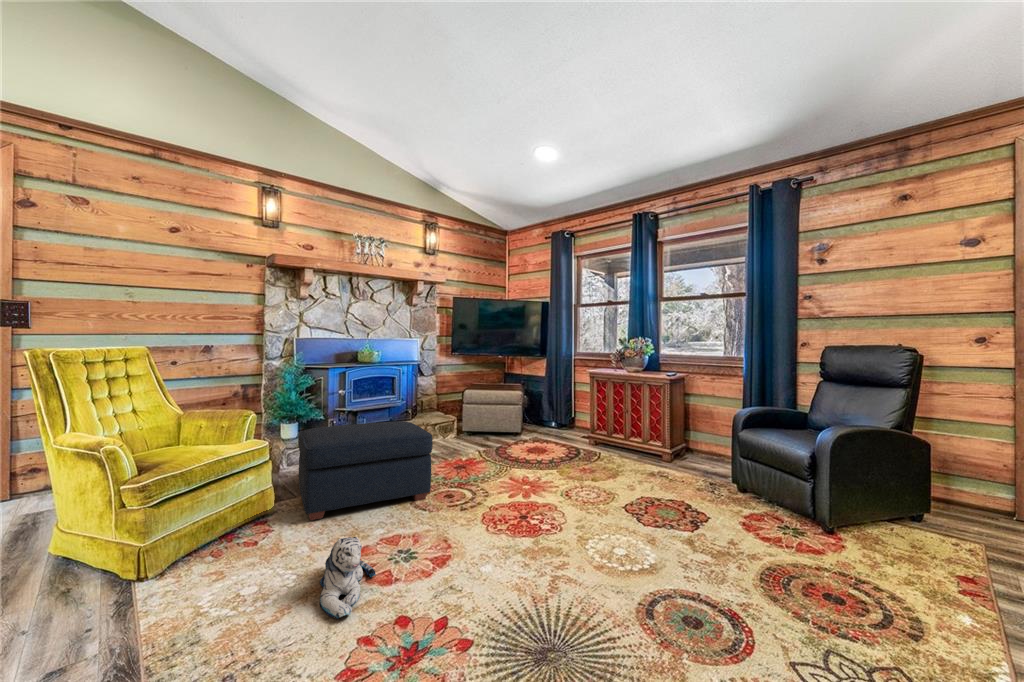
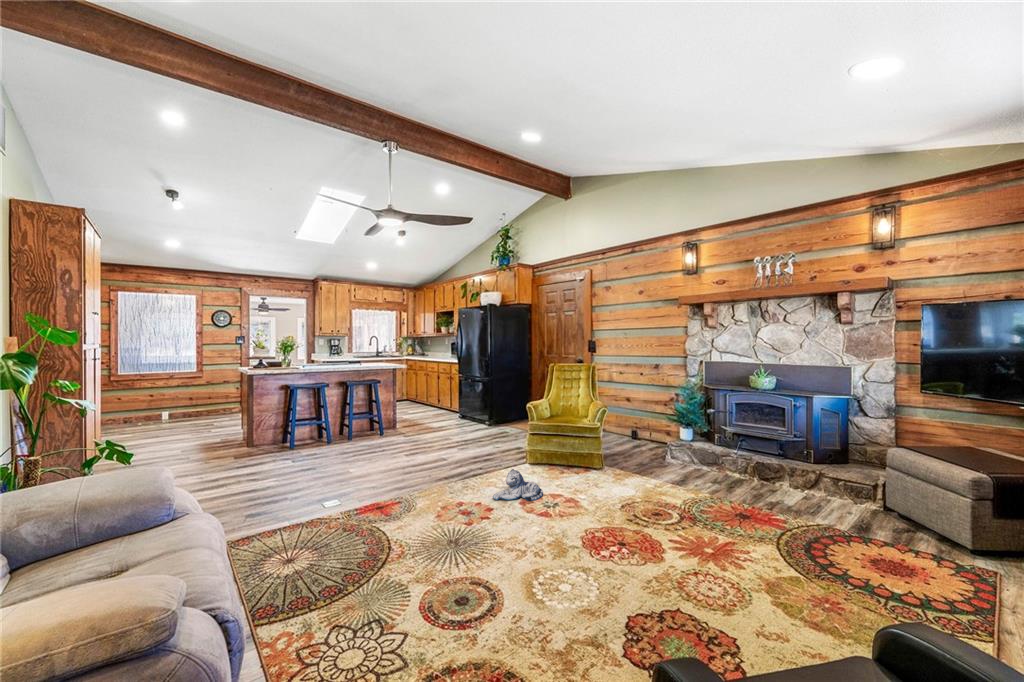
ottoman: present [298,421,433,520] -> none [583,427,688,505]

